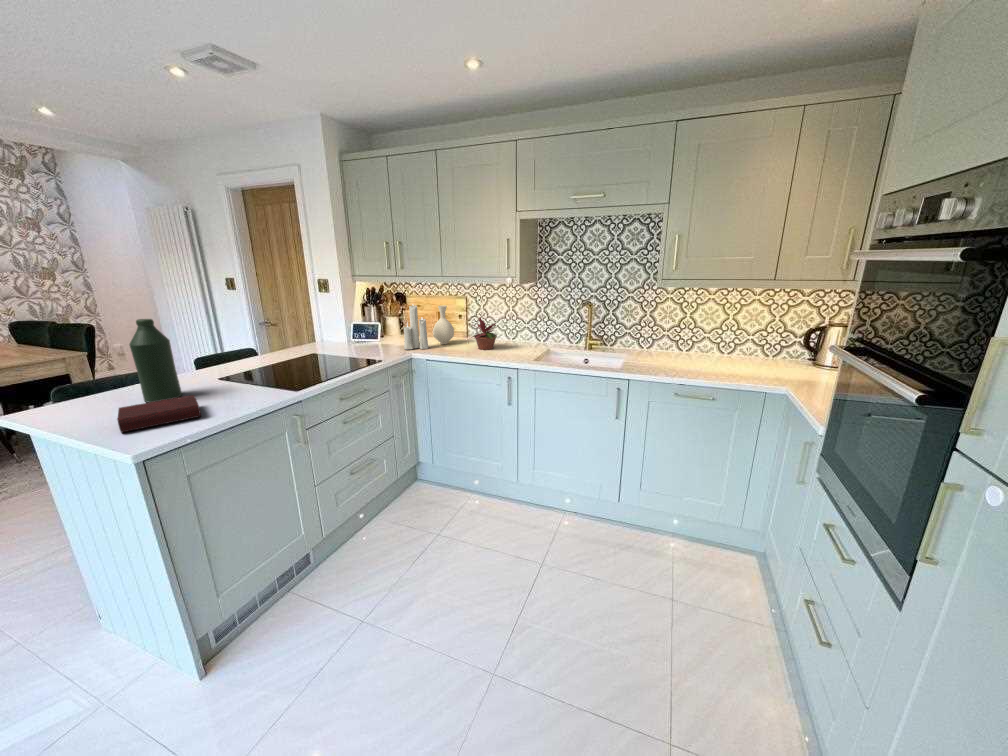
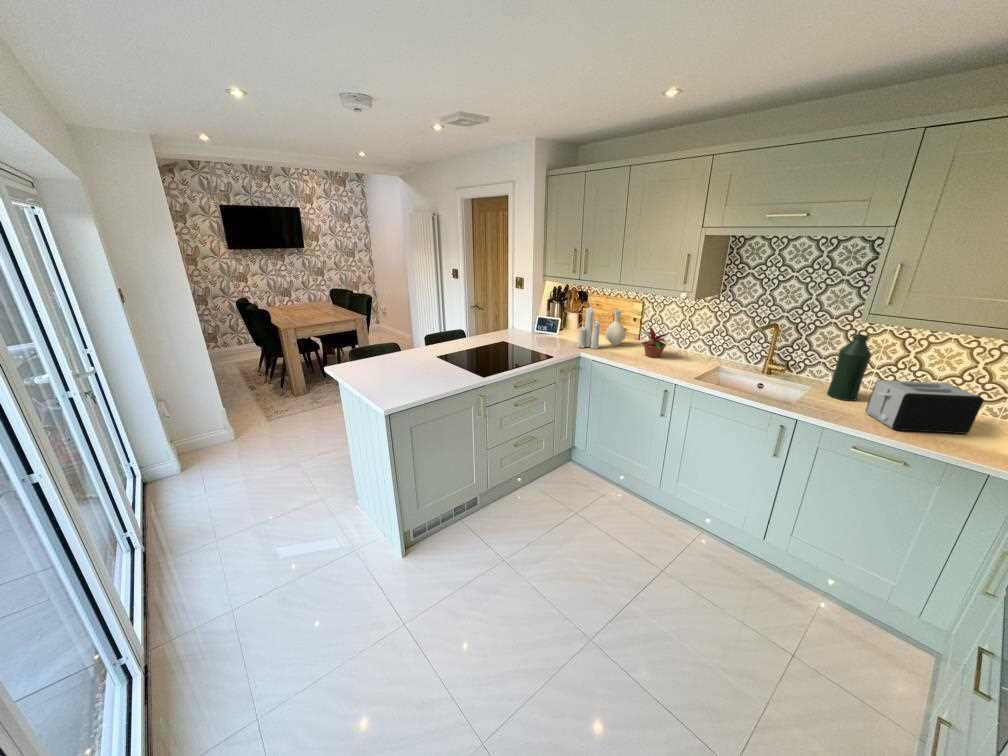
bottle: present [129,319,182,402] -> present [827,334,871,401]
toaster: none [673,332,746,374] -> present [866,380,983,434]
book: present [118,395,201,433] -> none [382,371,426,392]

